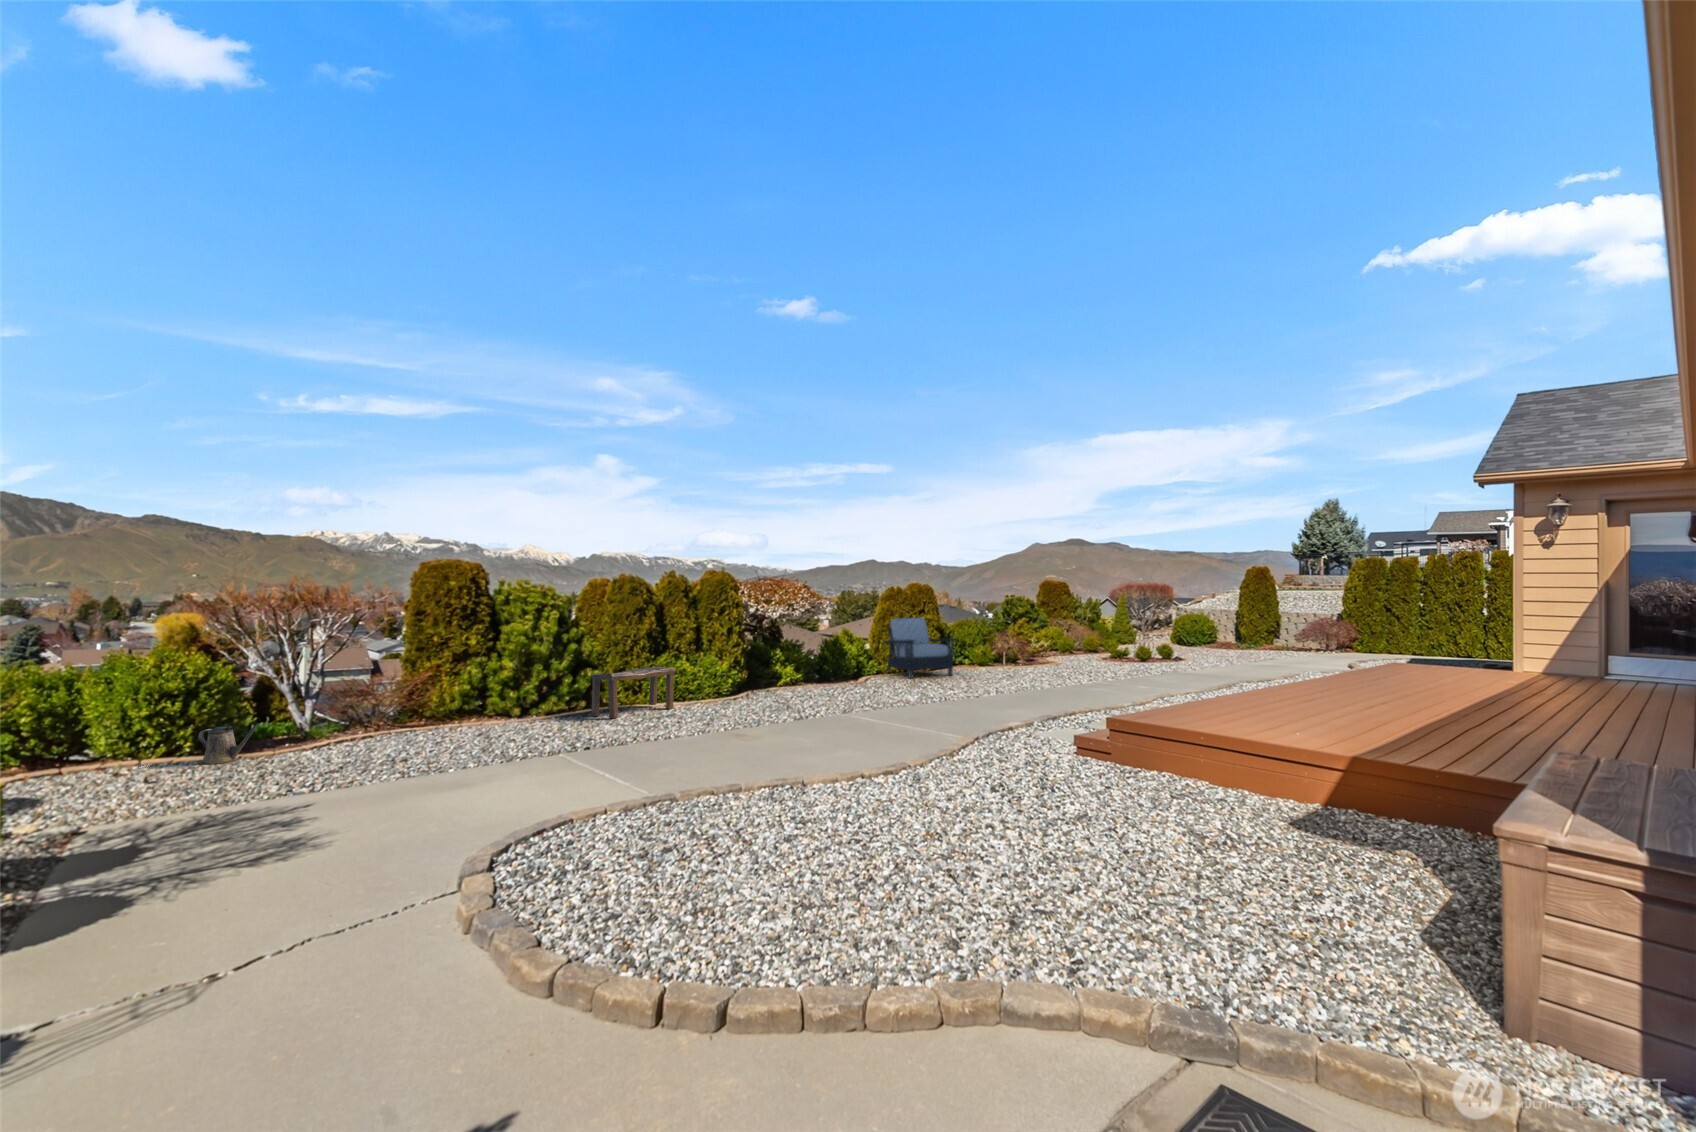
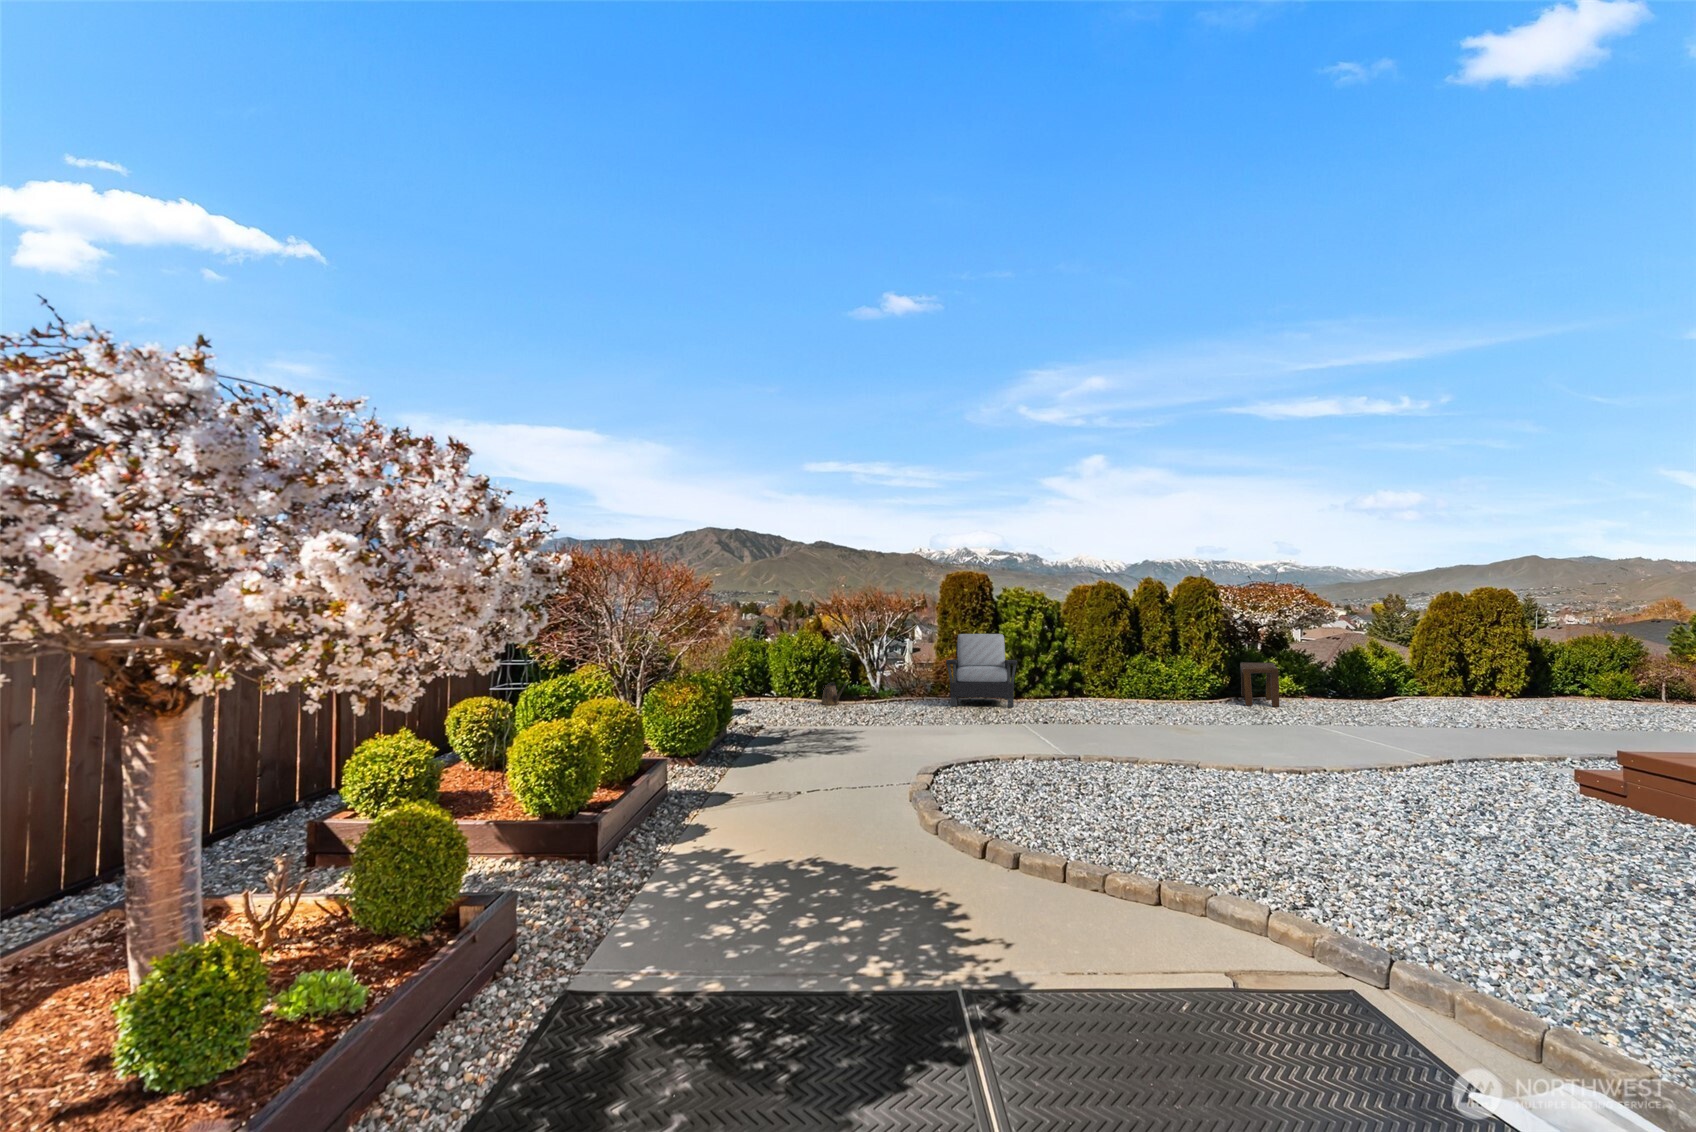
armchair: present [884,618,956,678] -> present [946,634,1017,707]
bench: present [592,667,675,719] -> present [1240,662,1279,707]

